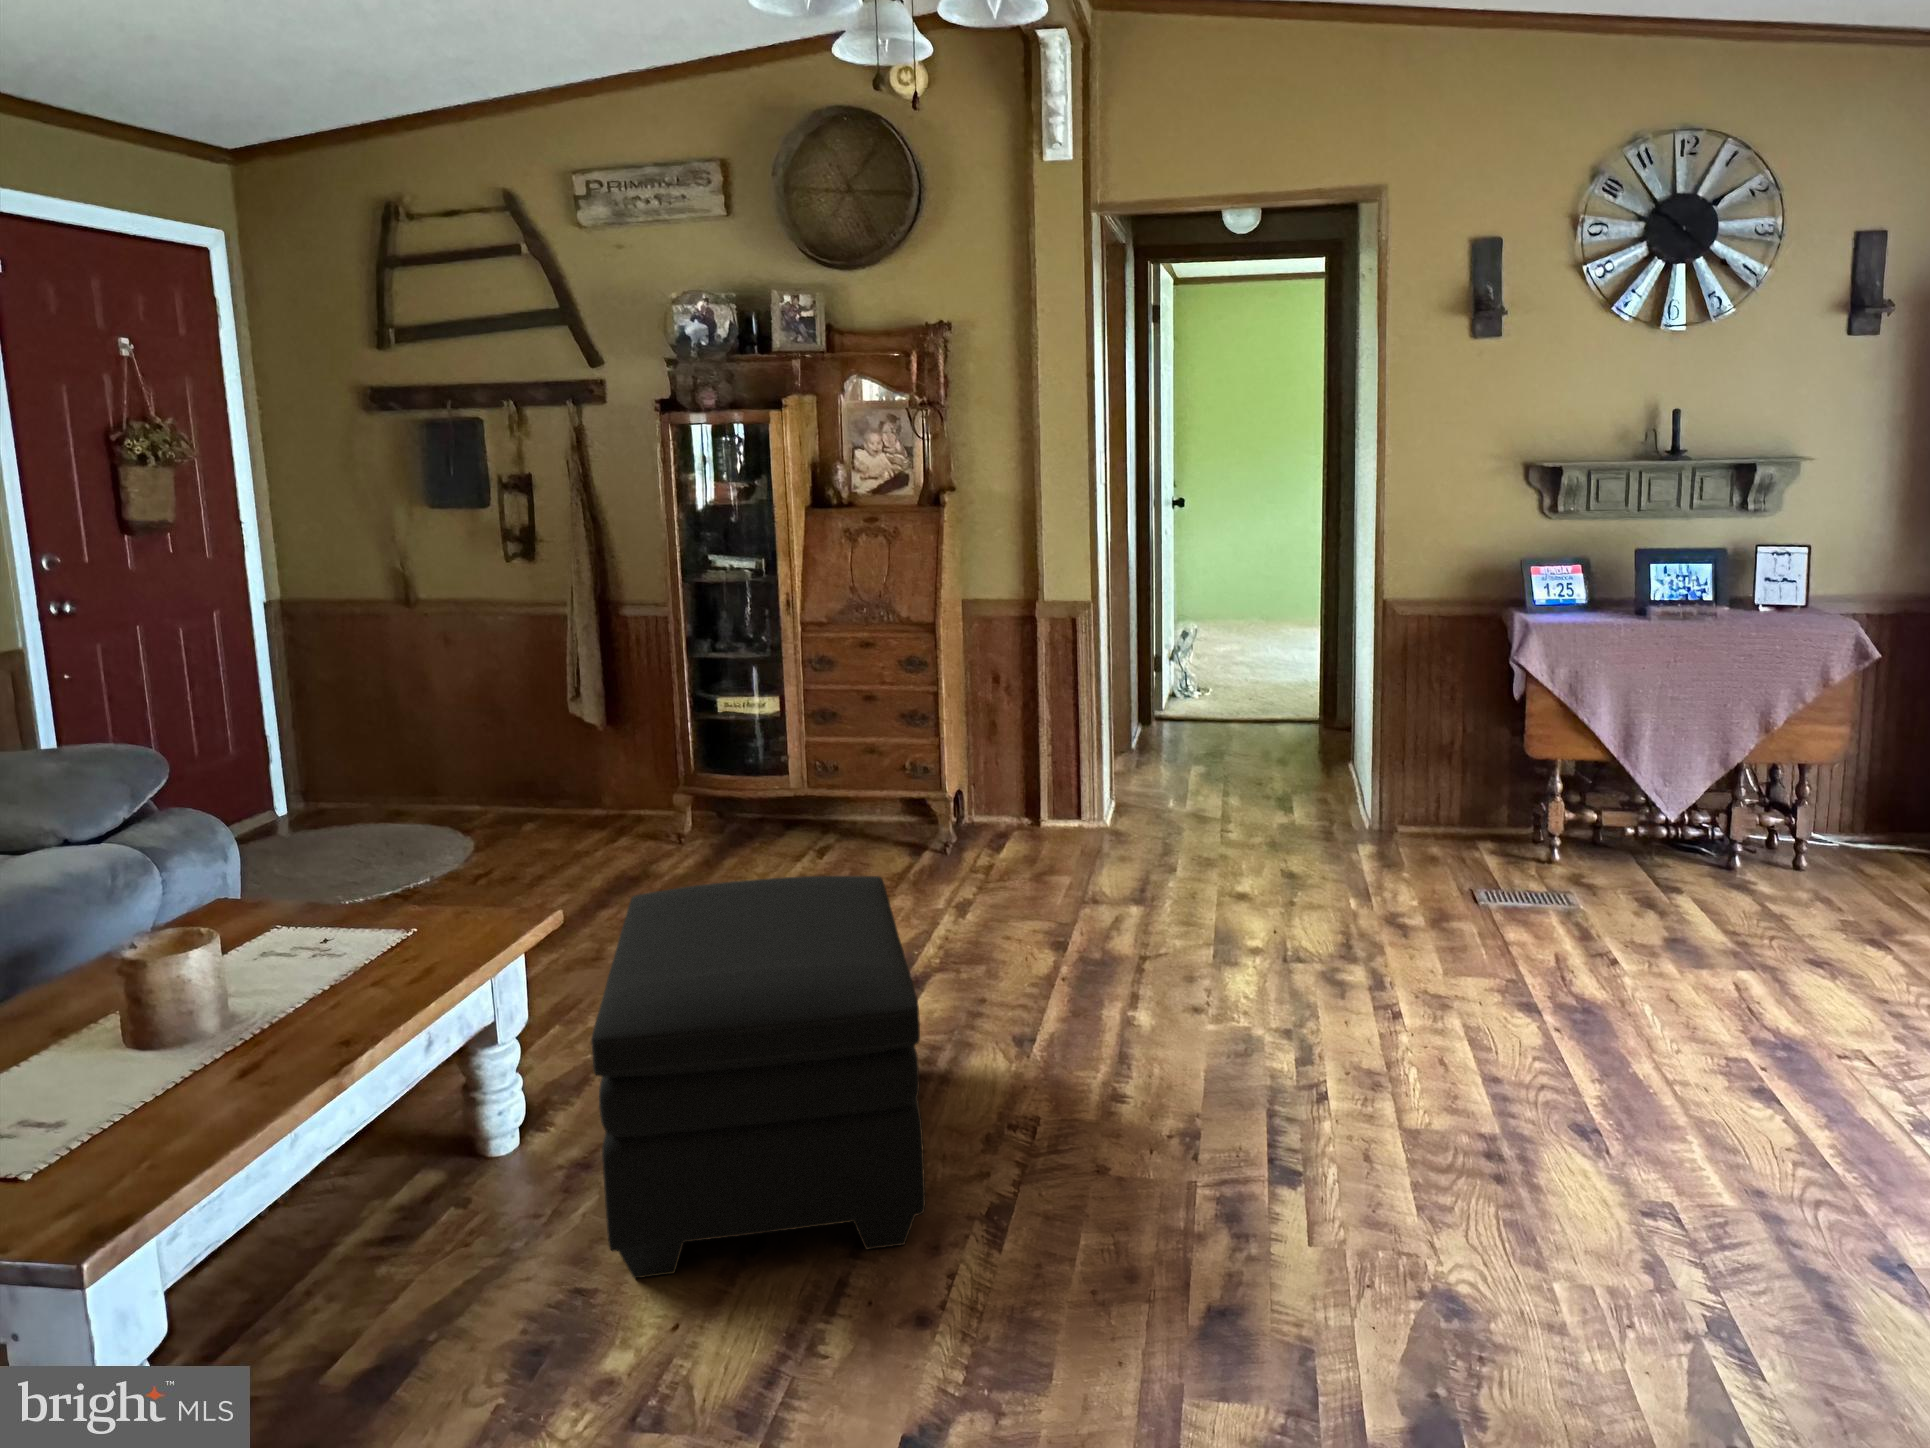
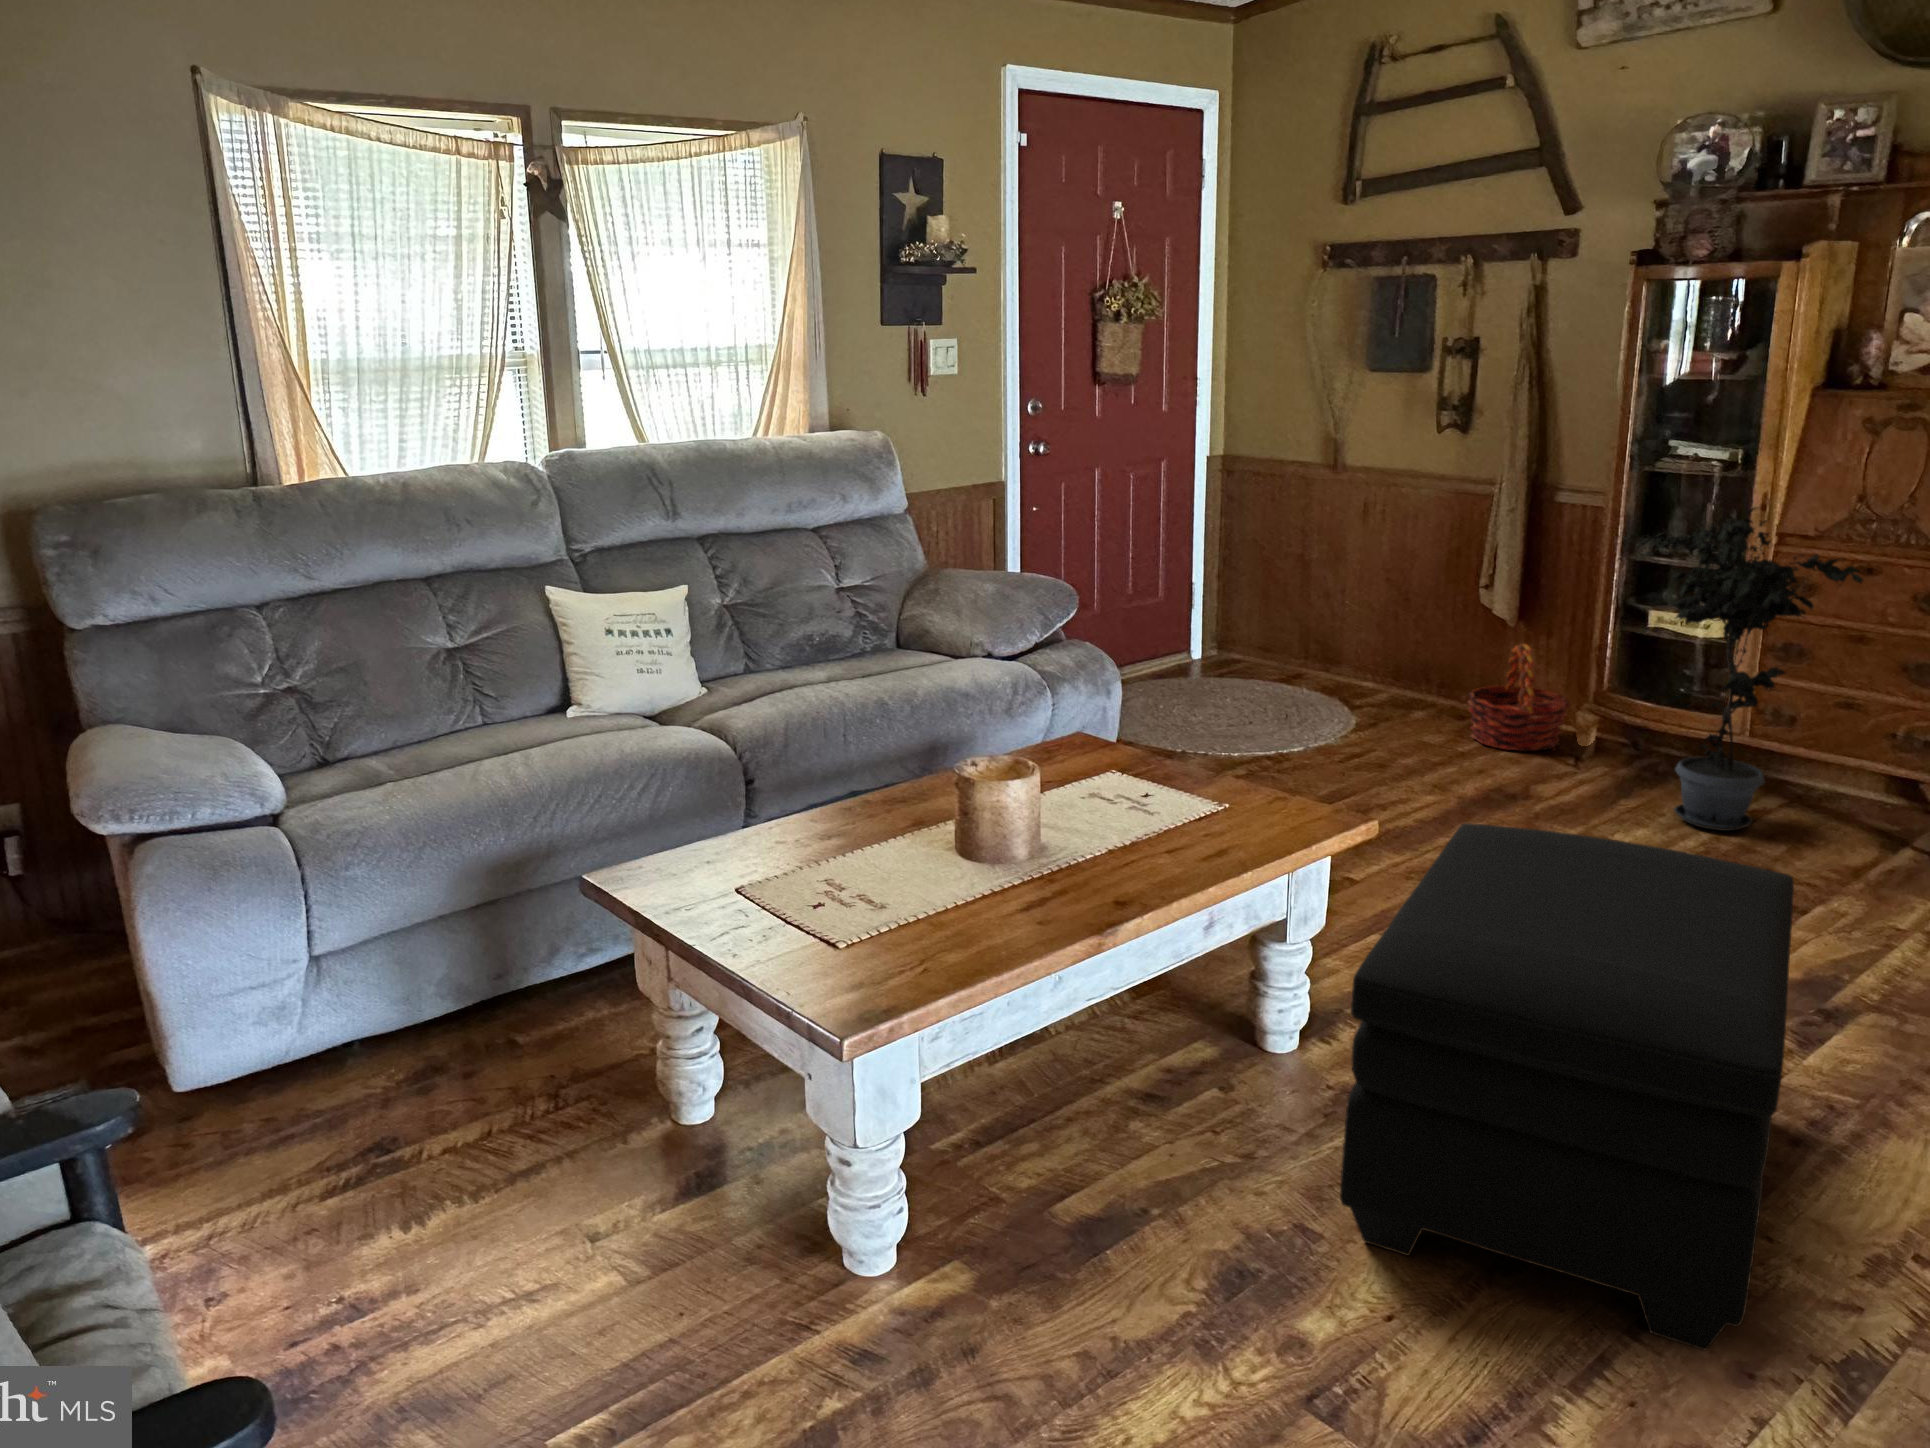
potted plant: none [700,605,869,871] -> present [1635,508,1863,831]
basket: none [577,744,666,842] -> present [1468,643,1569,751]

